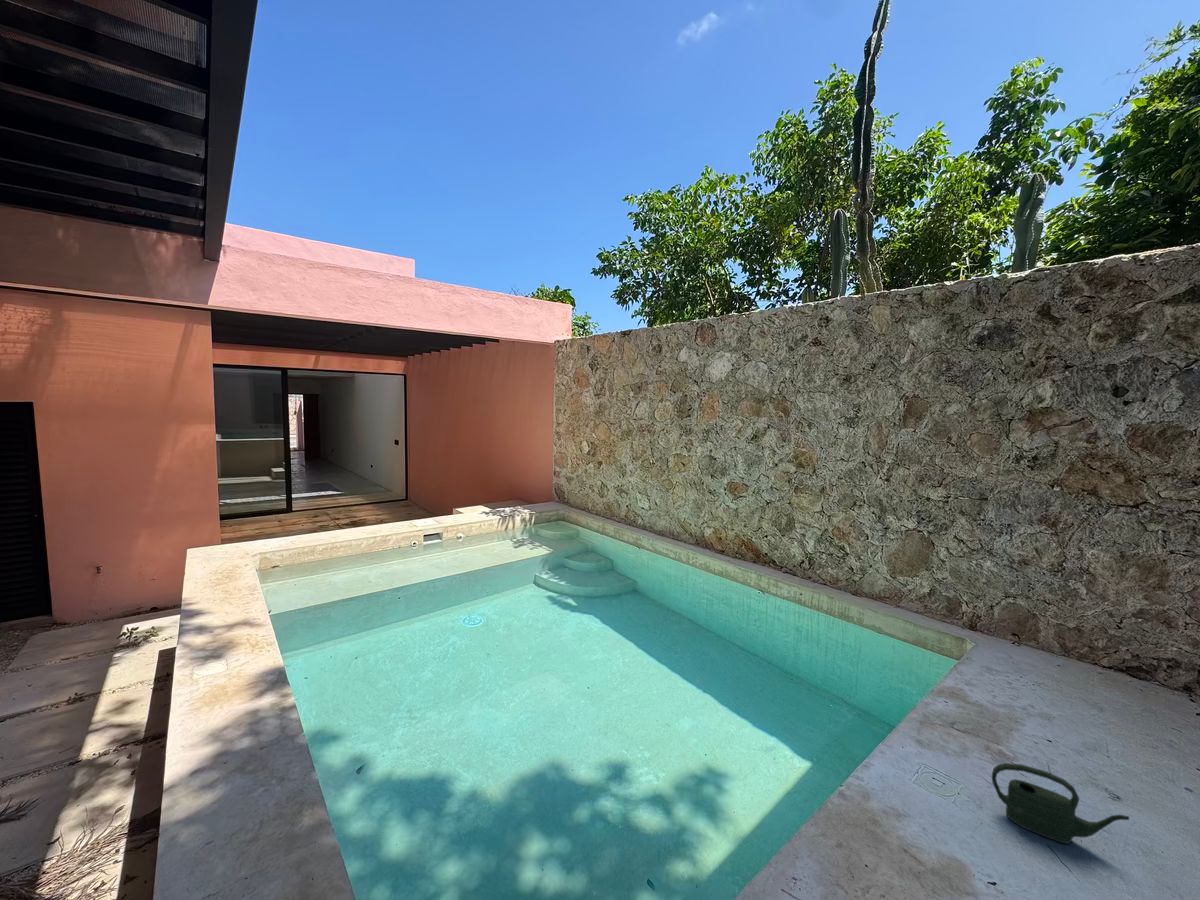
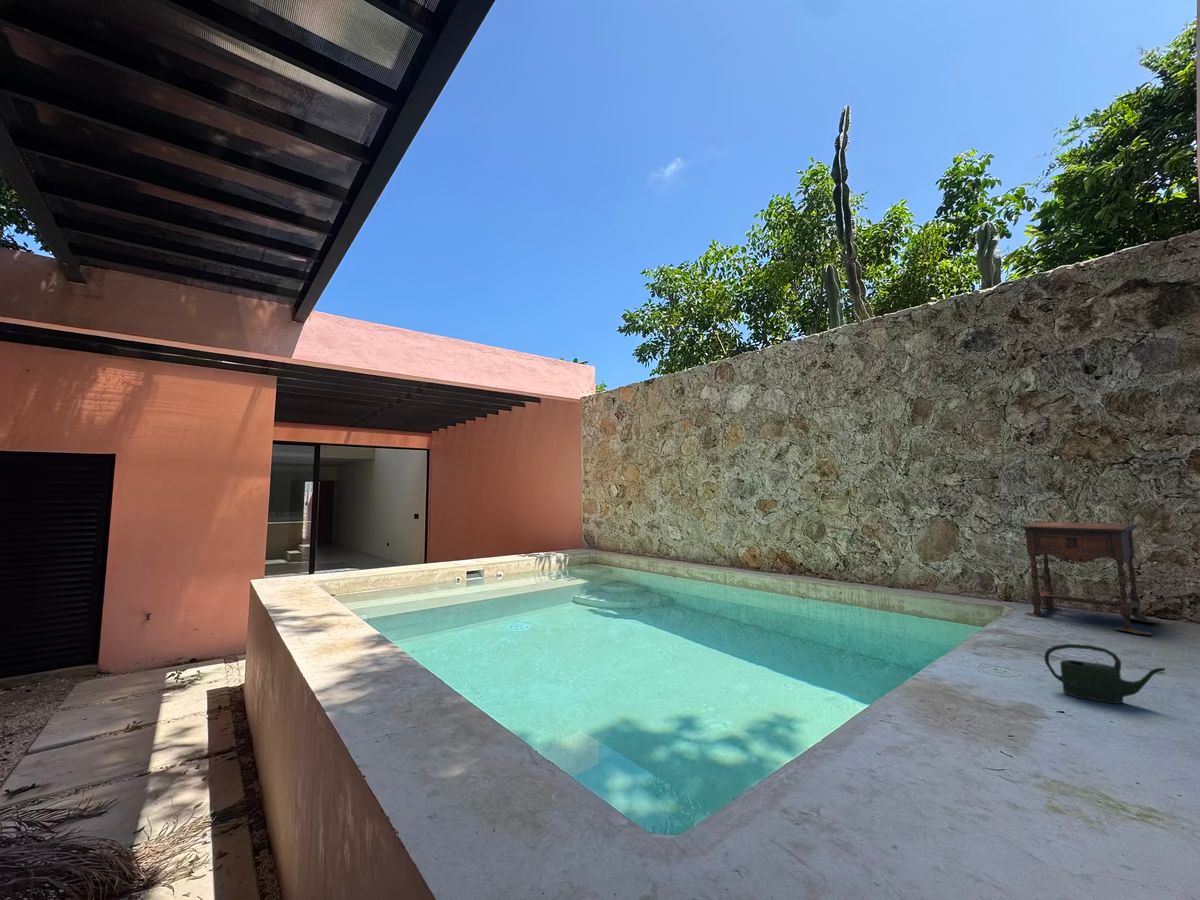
side table: none [985,556,1133,709] -> present [1020,522,1160,635]

